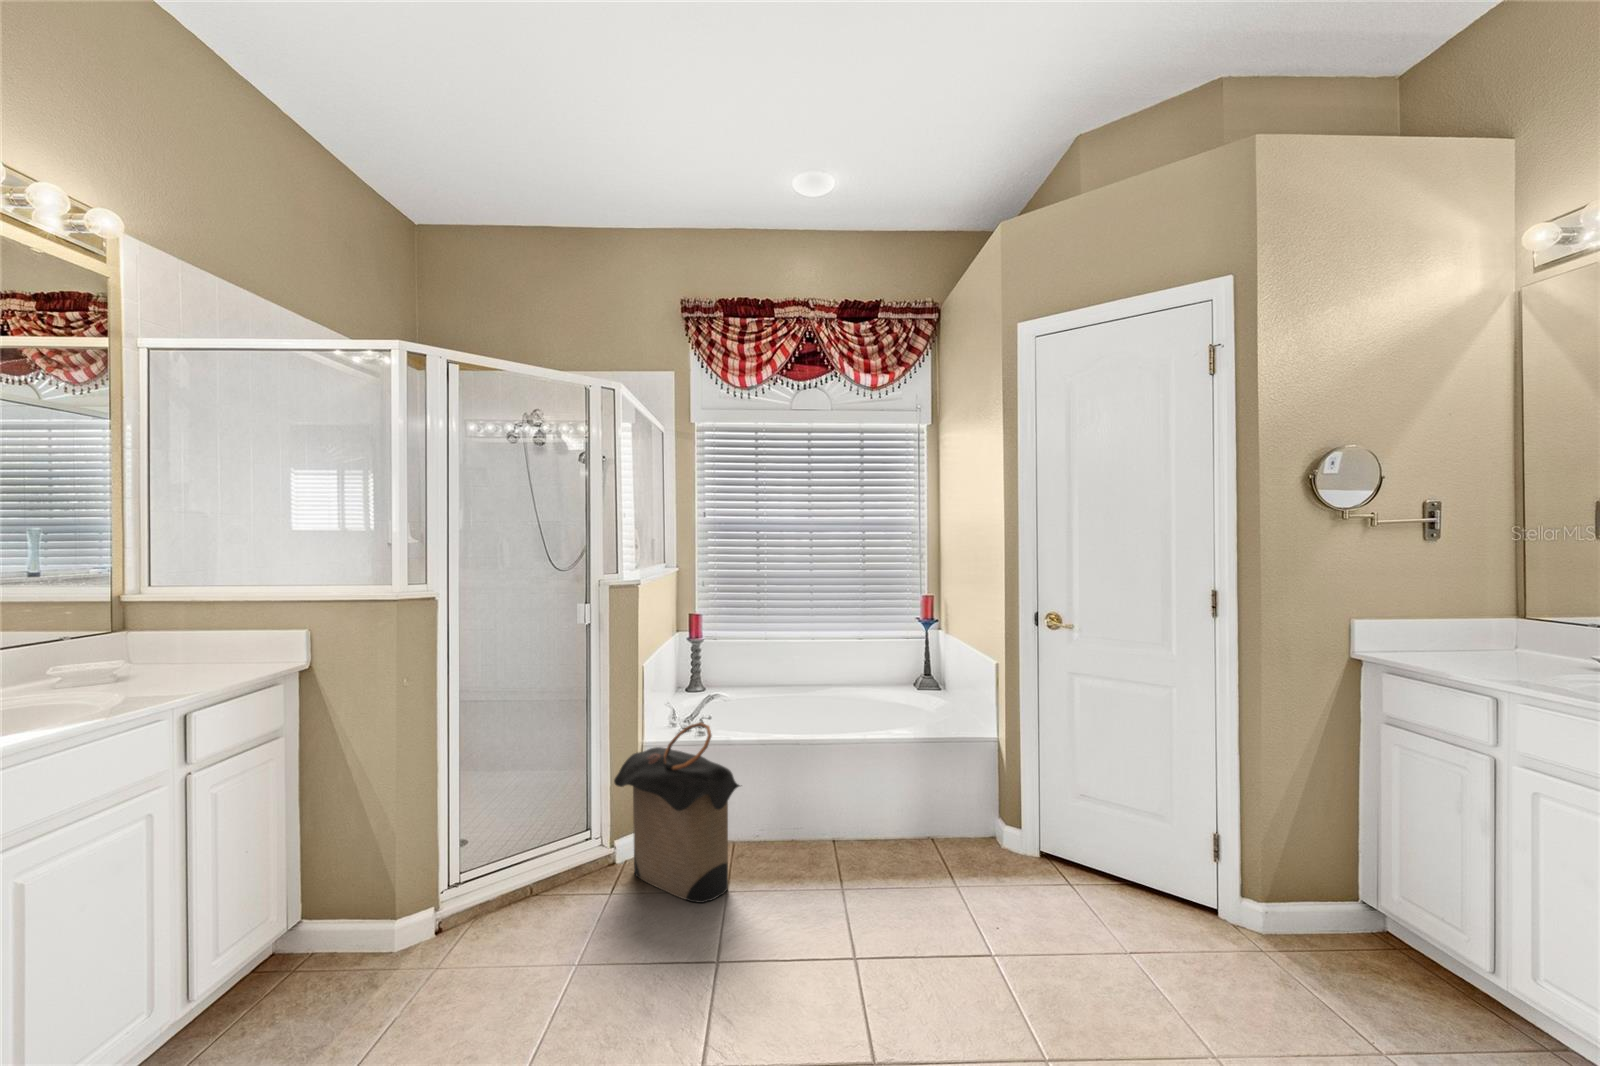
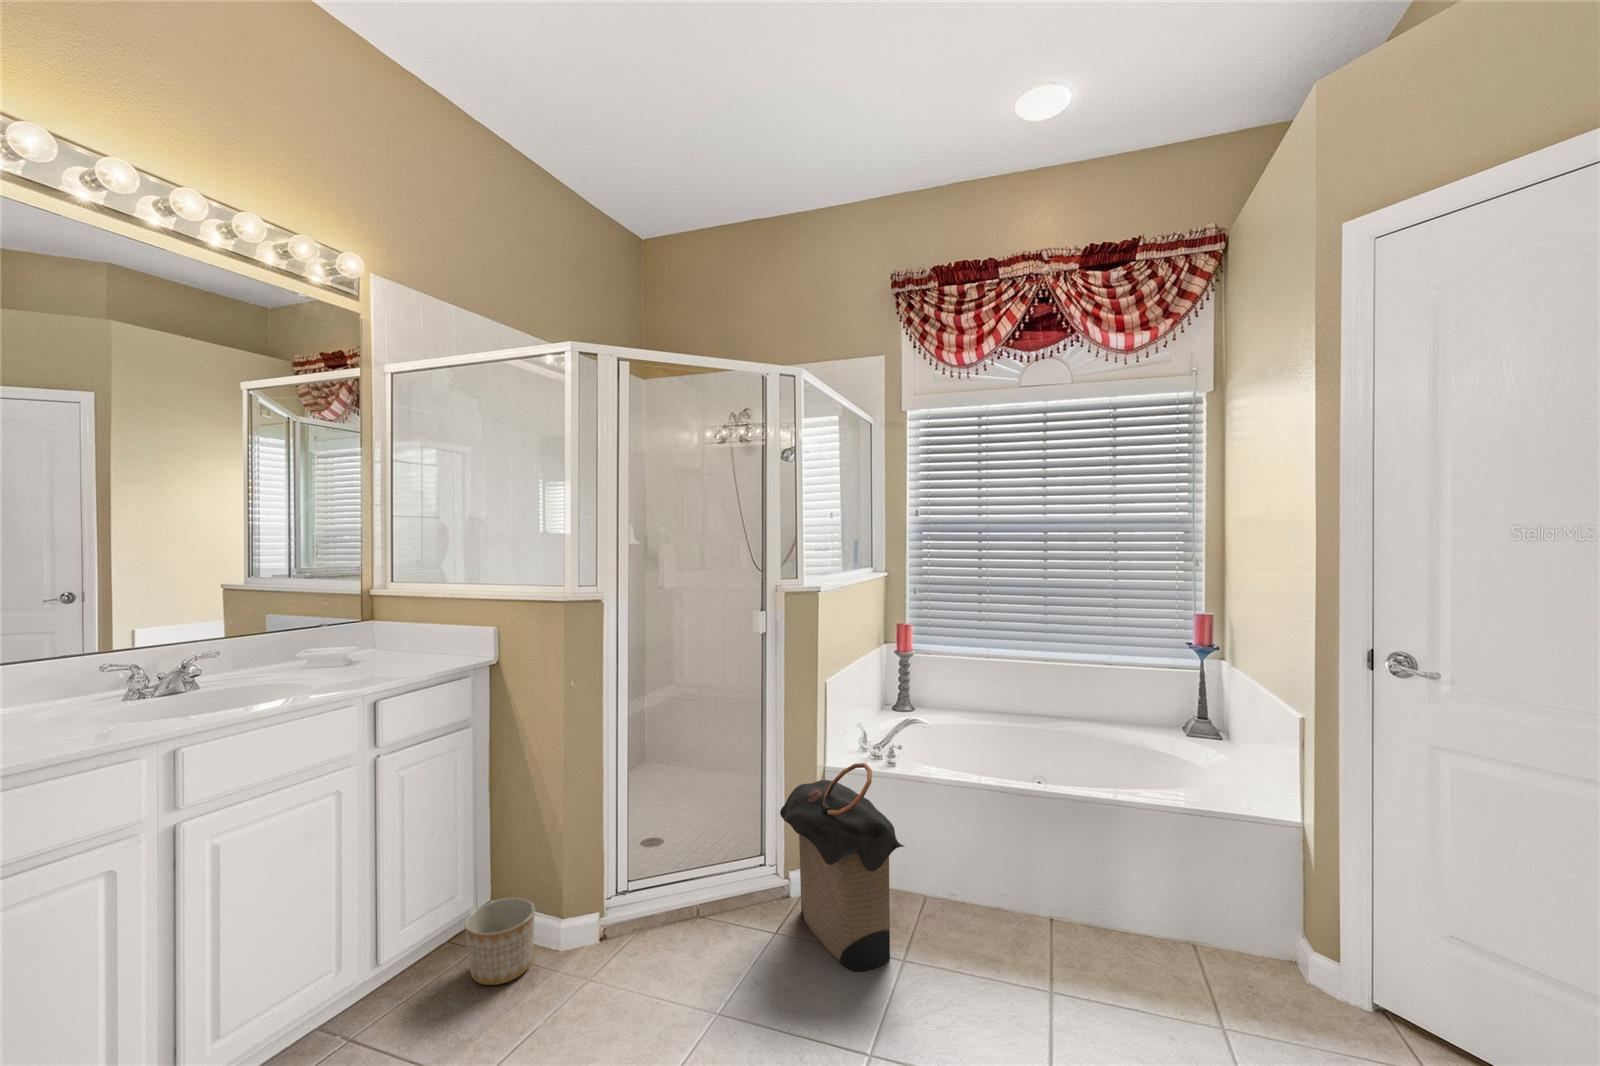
planter: none [289,903,371,996] -> present [465,898,535,985]

